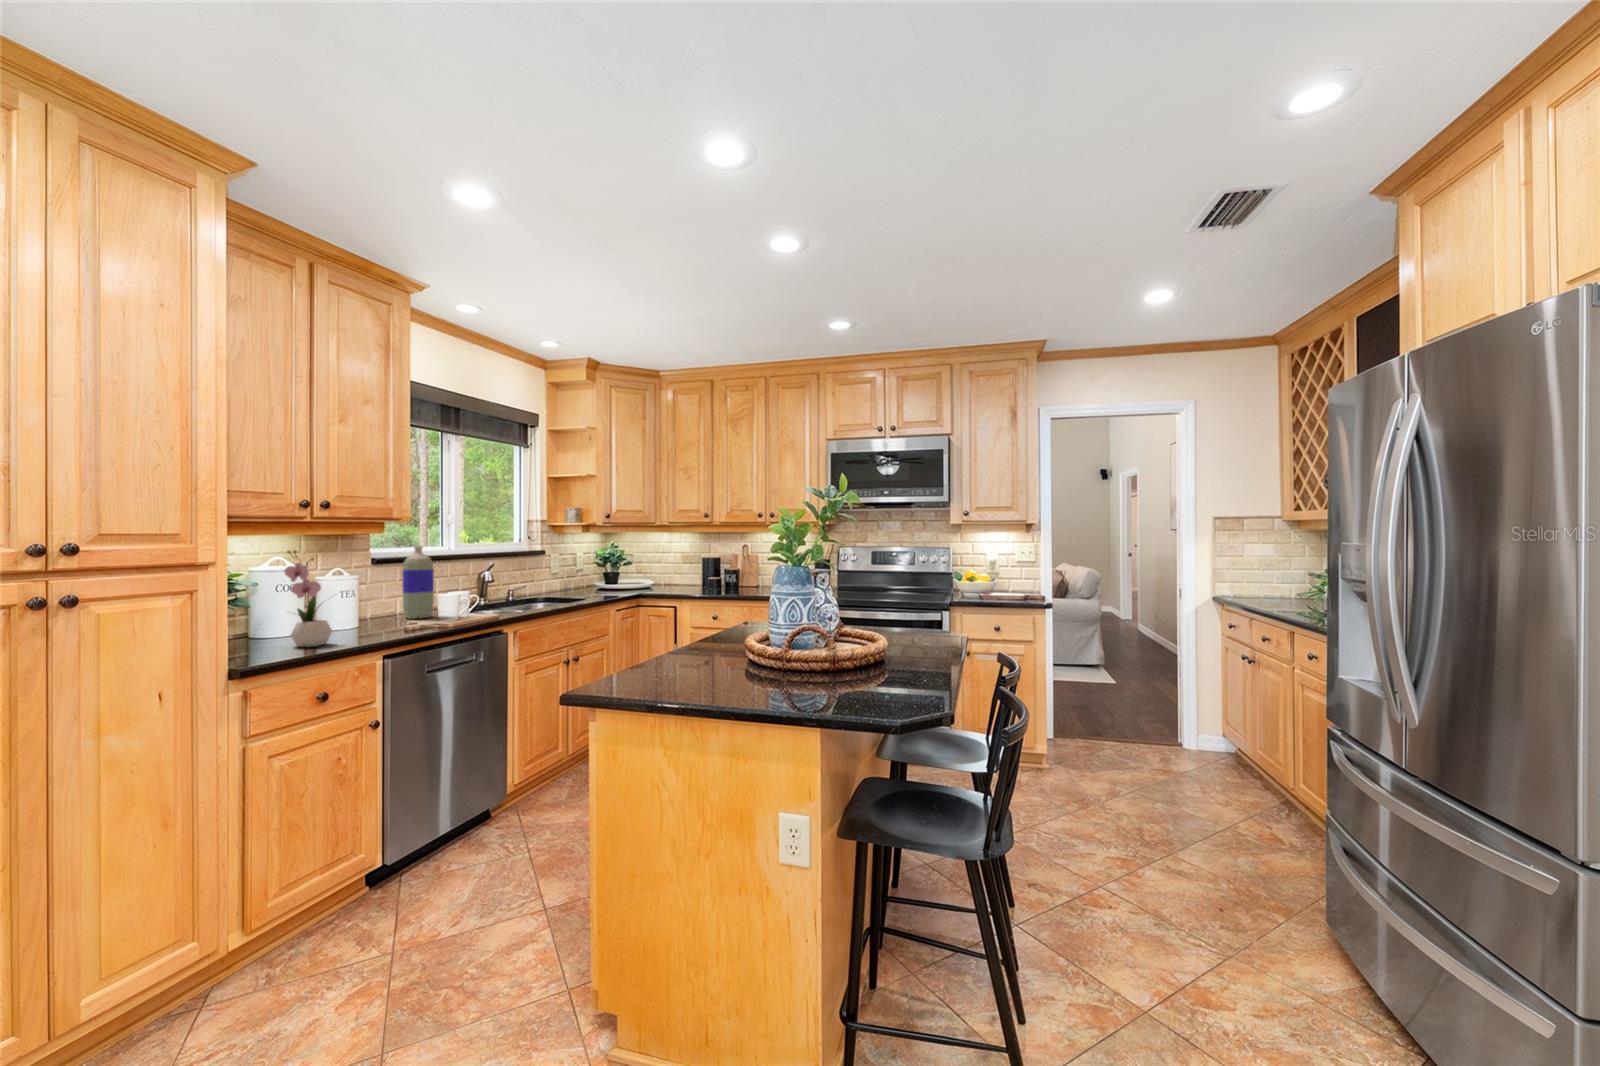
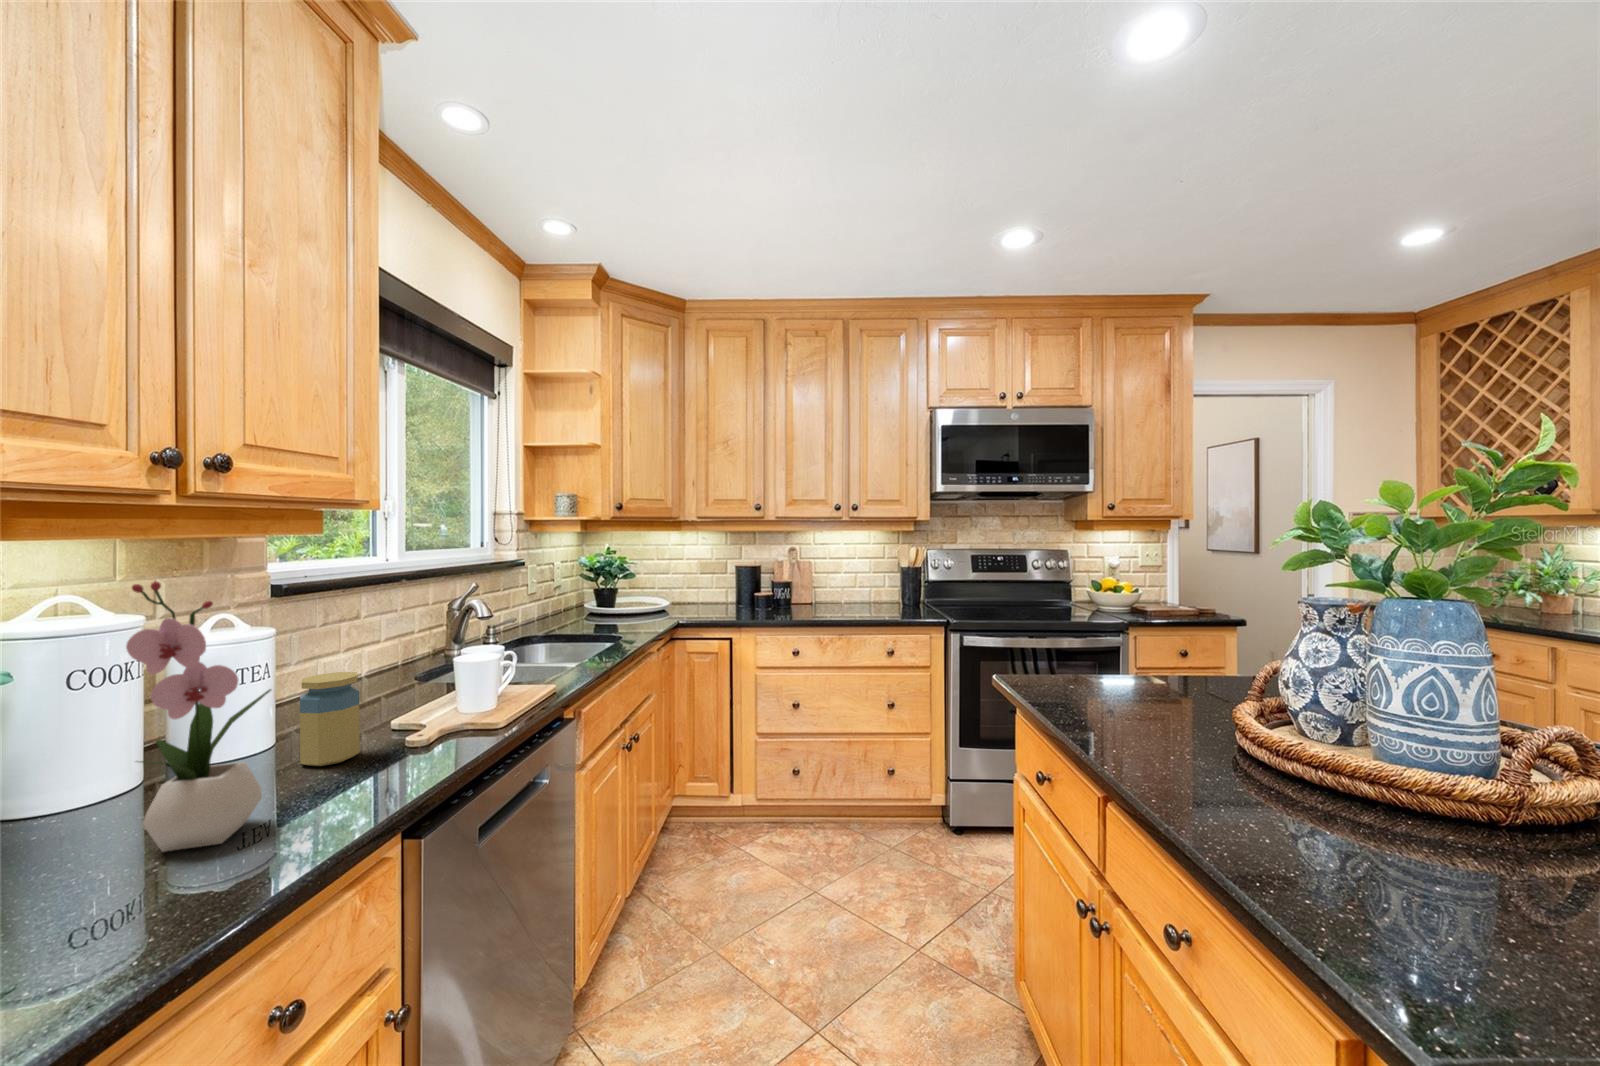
bottle: present [403,546,434,619] -> none [344,558,406,703]
jar: none [361,595,387,634] -> present [300,672,360,766]

